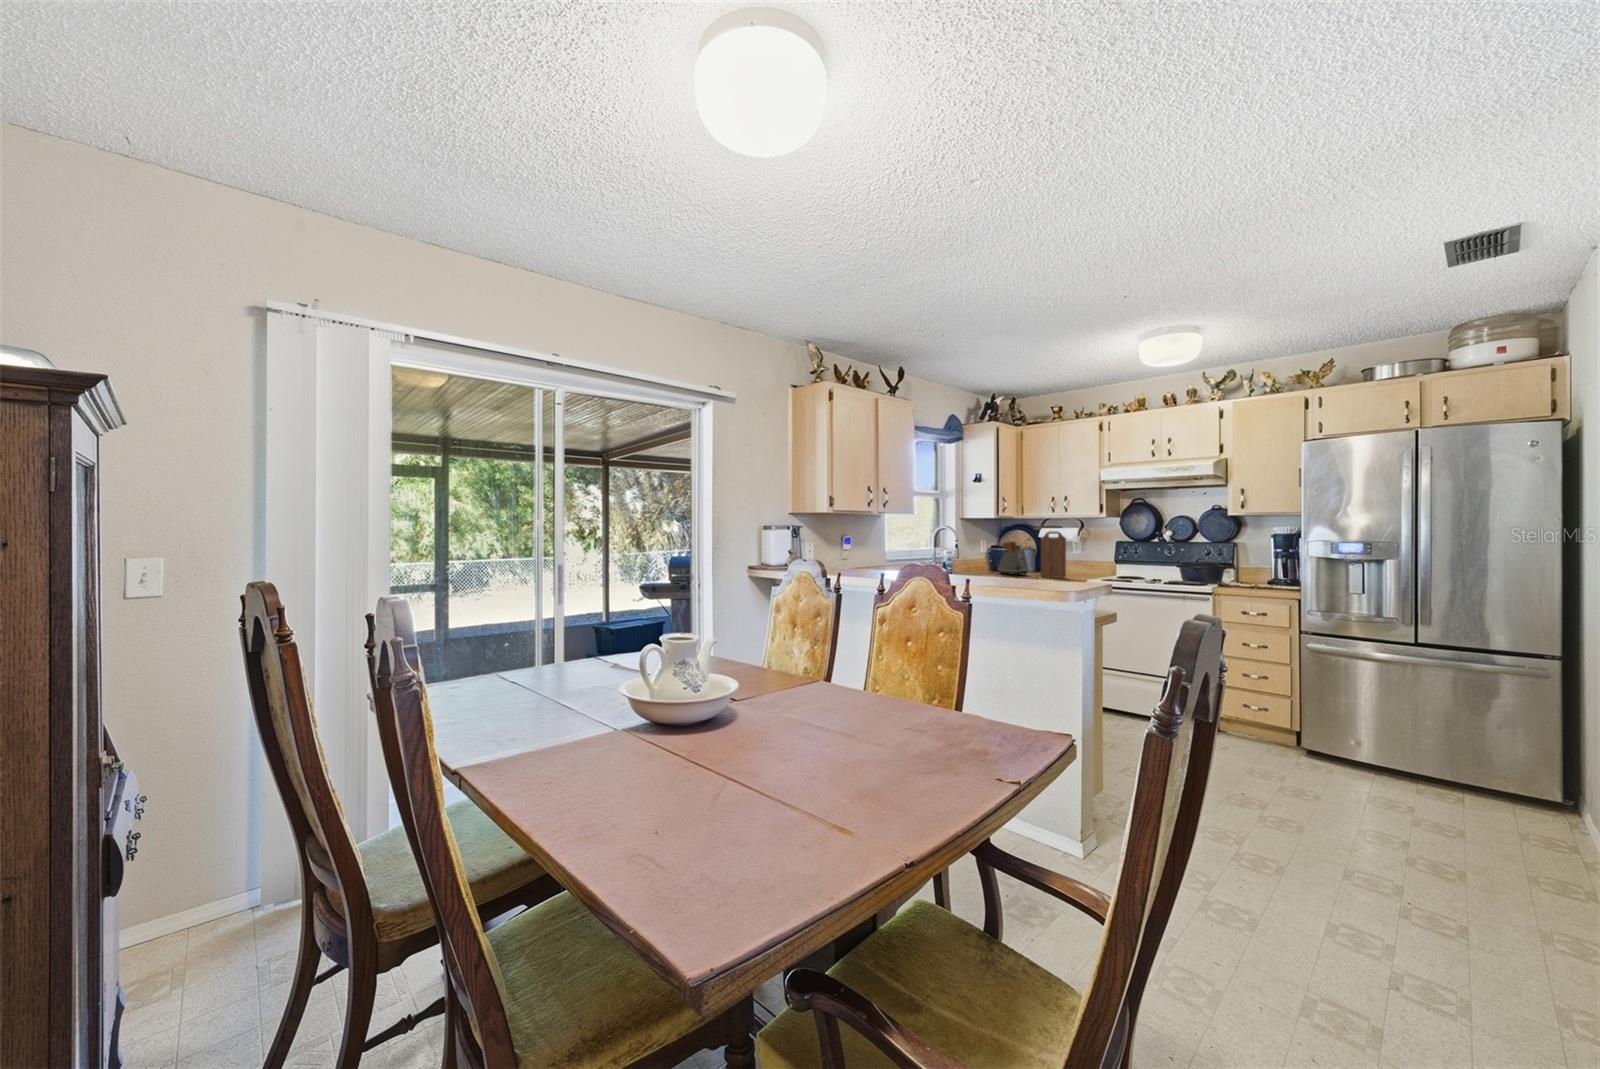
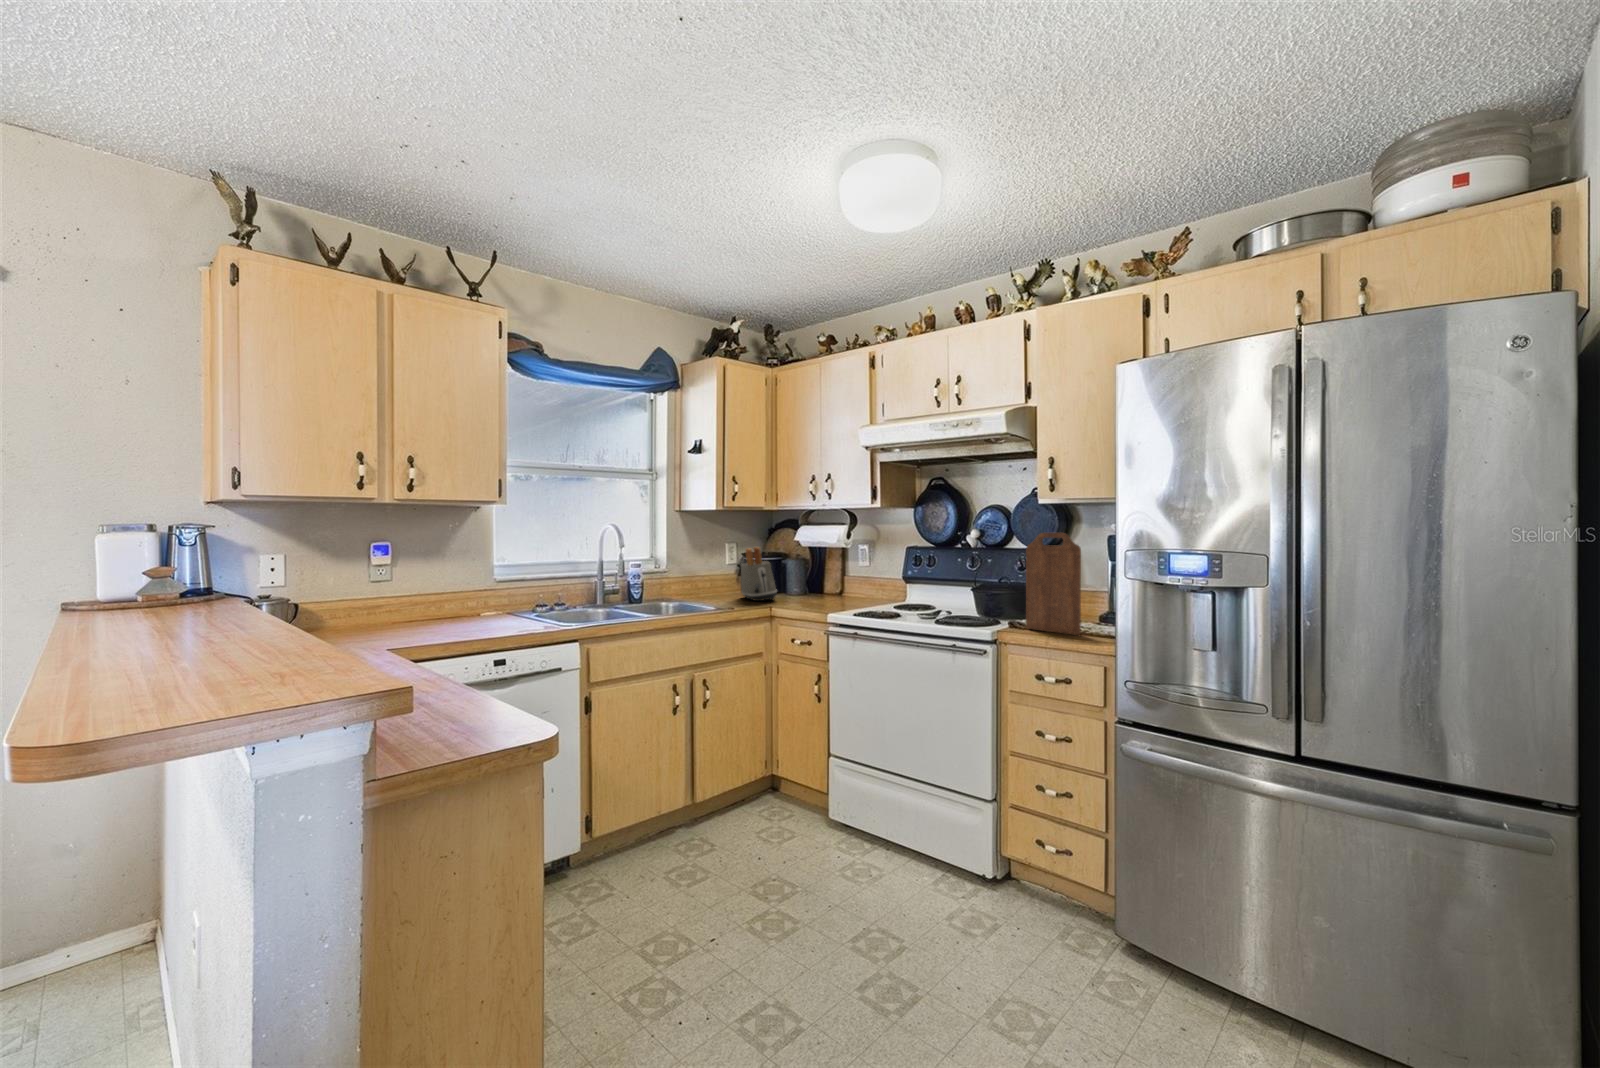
cutting board: present [1041,531,1066,578] -> present [1026,533,1081,635]

